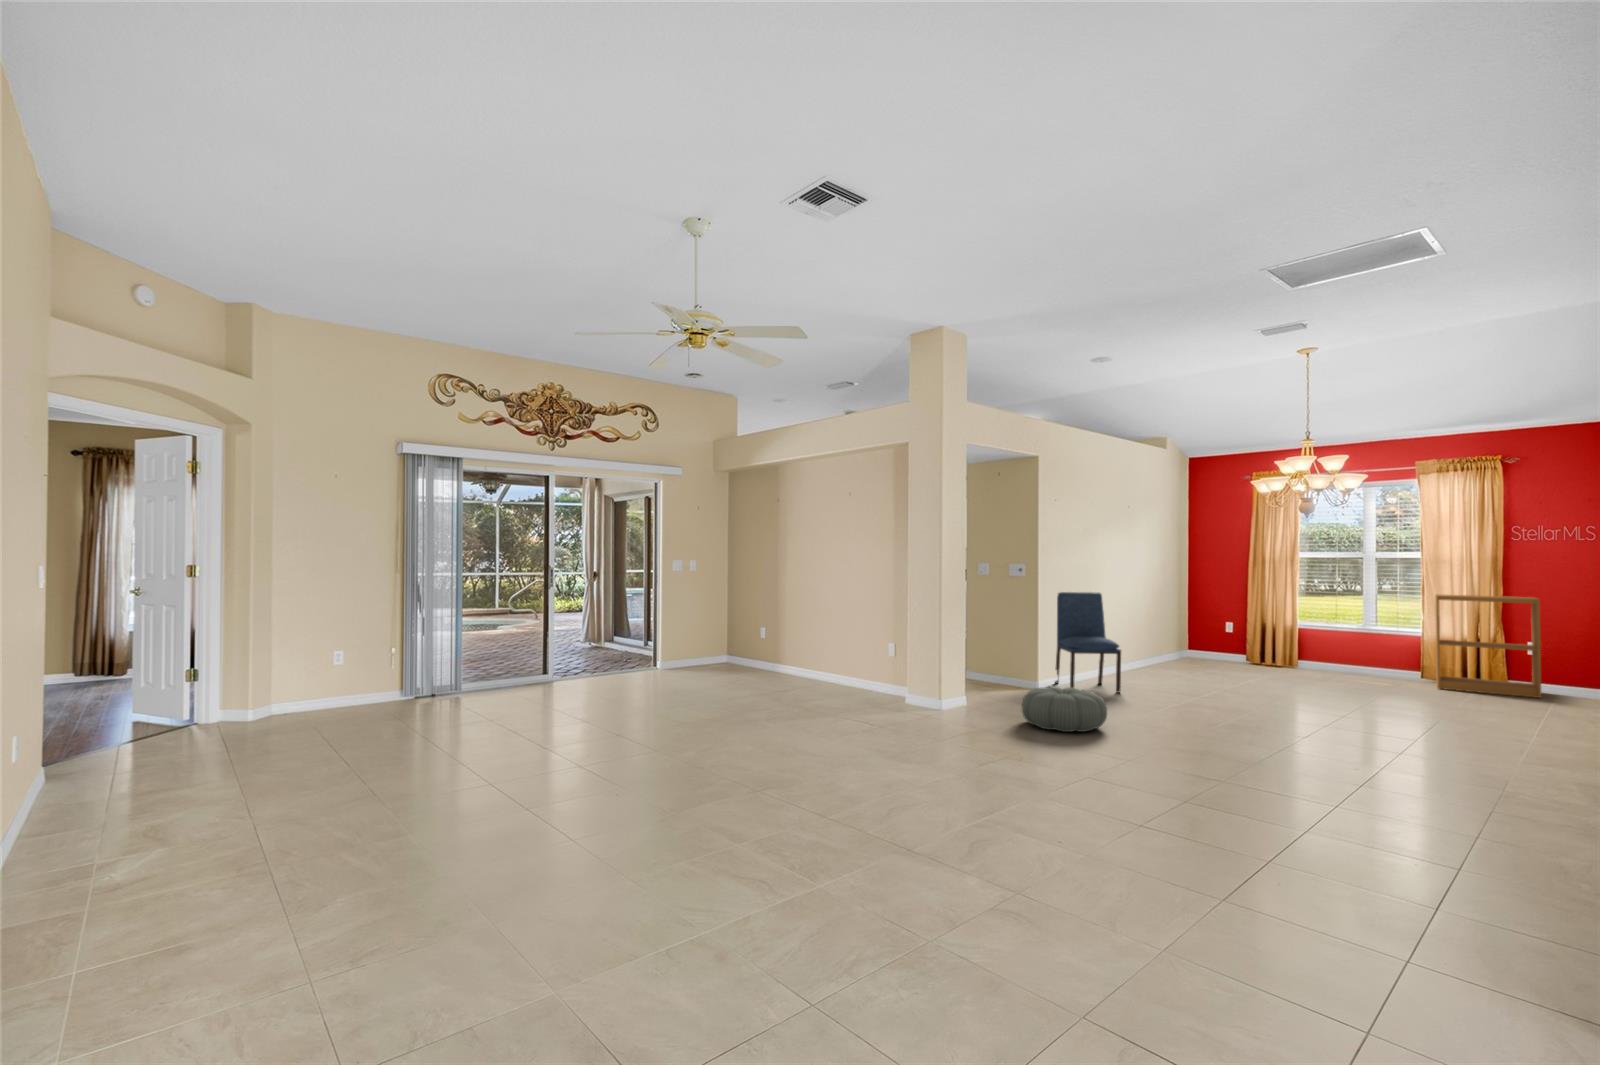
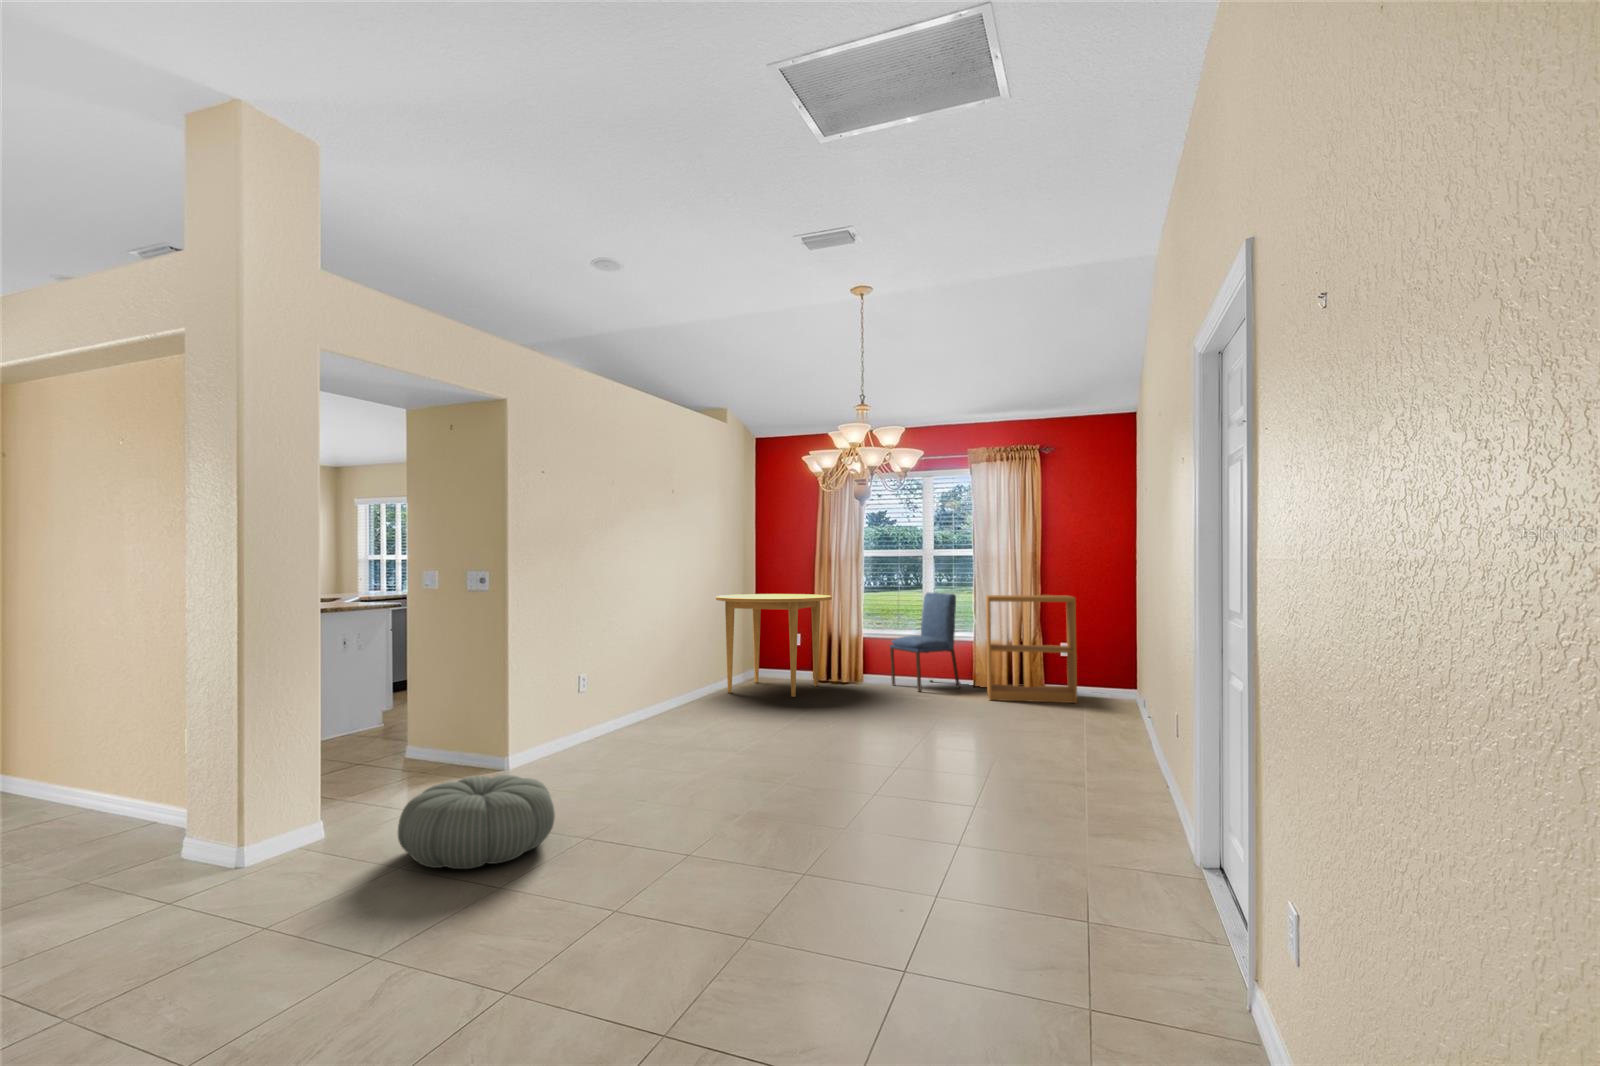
dining table: none [1161,587,1270,673] -> present [716,594,832,697]
dining chair: present [1055,592,1121,692] -> present [890,593,960,692]

